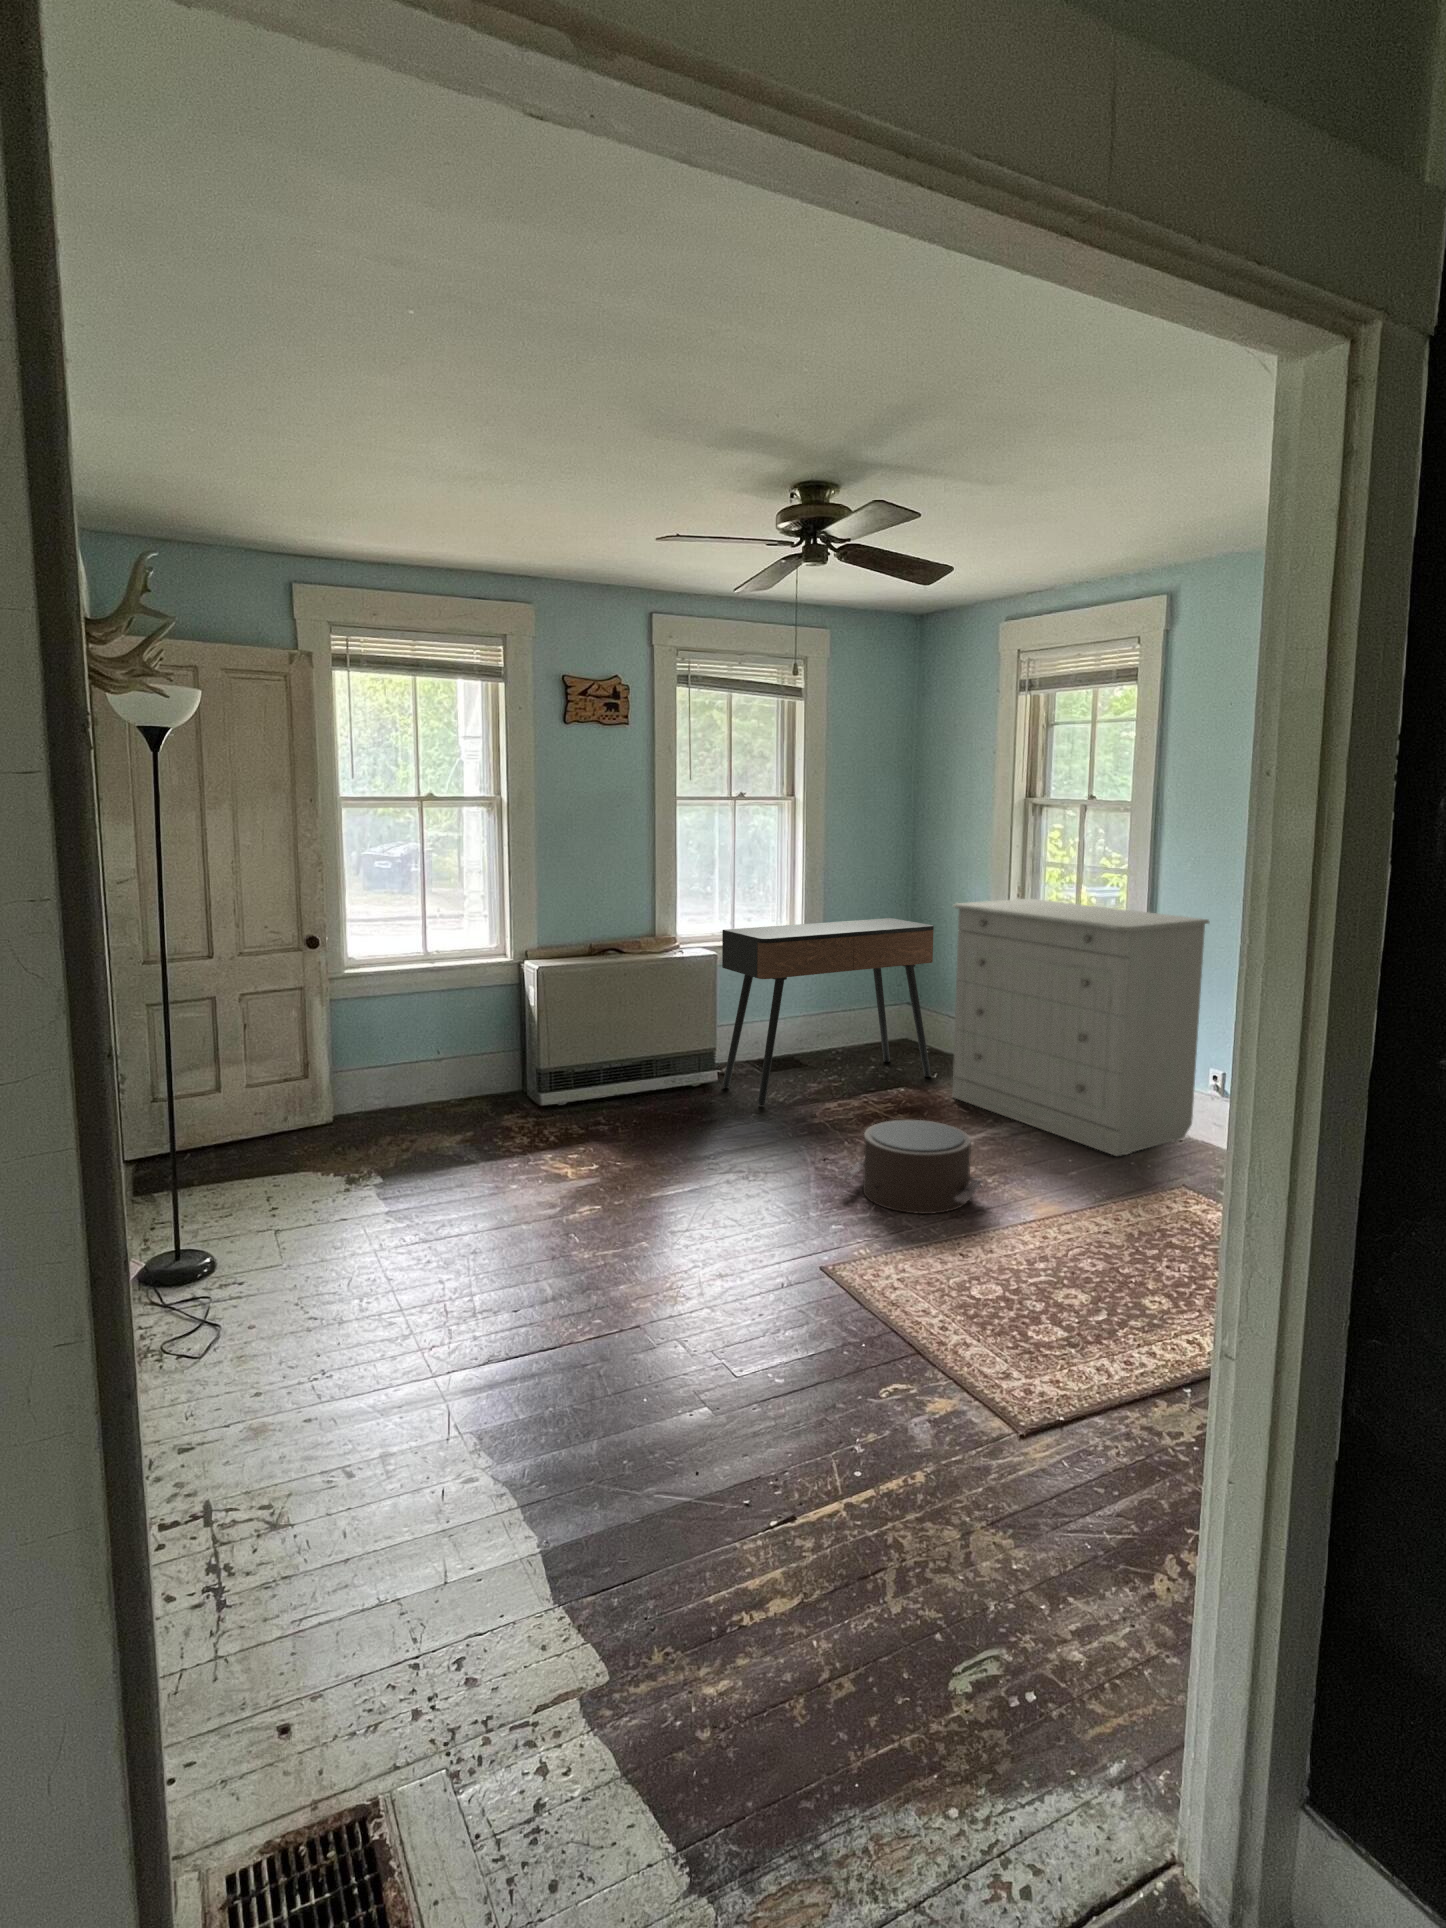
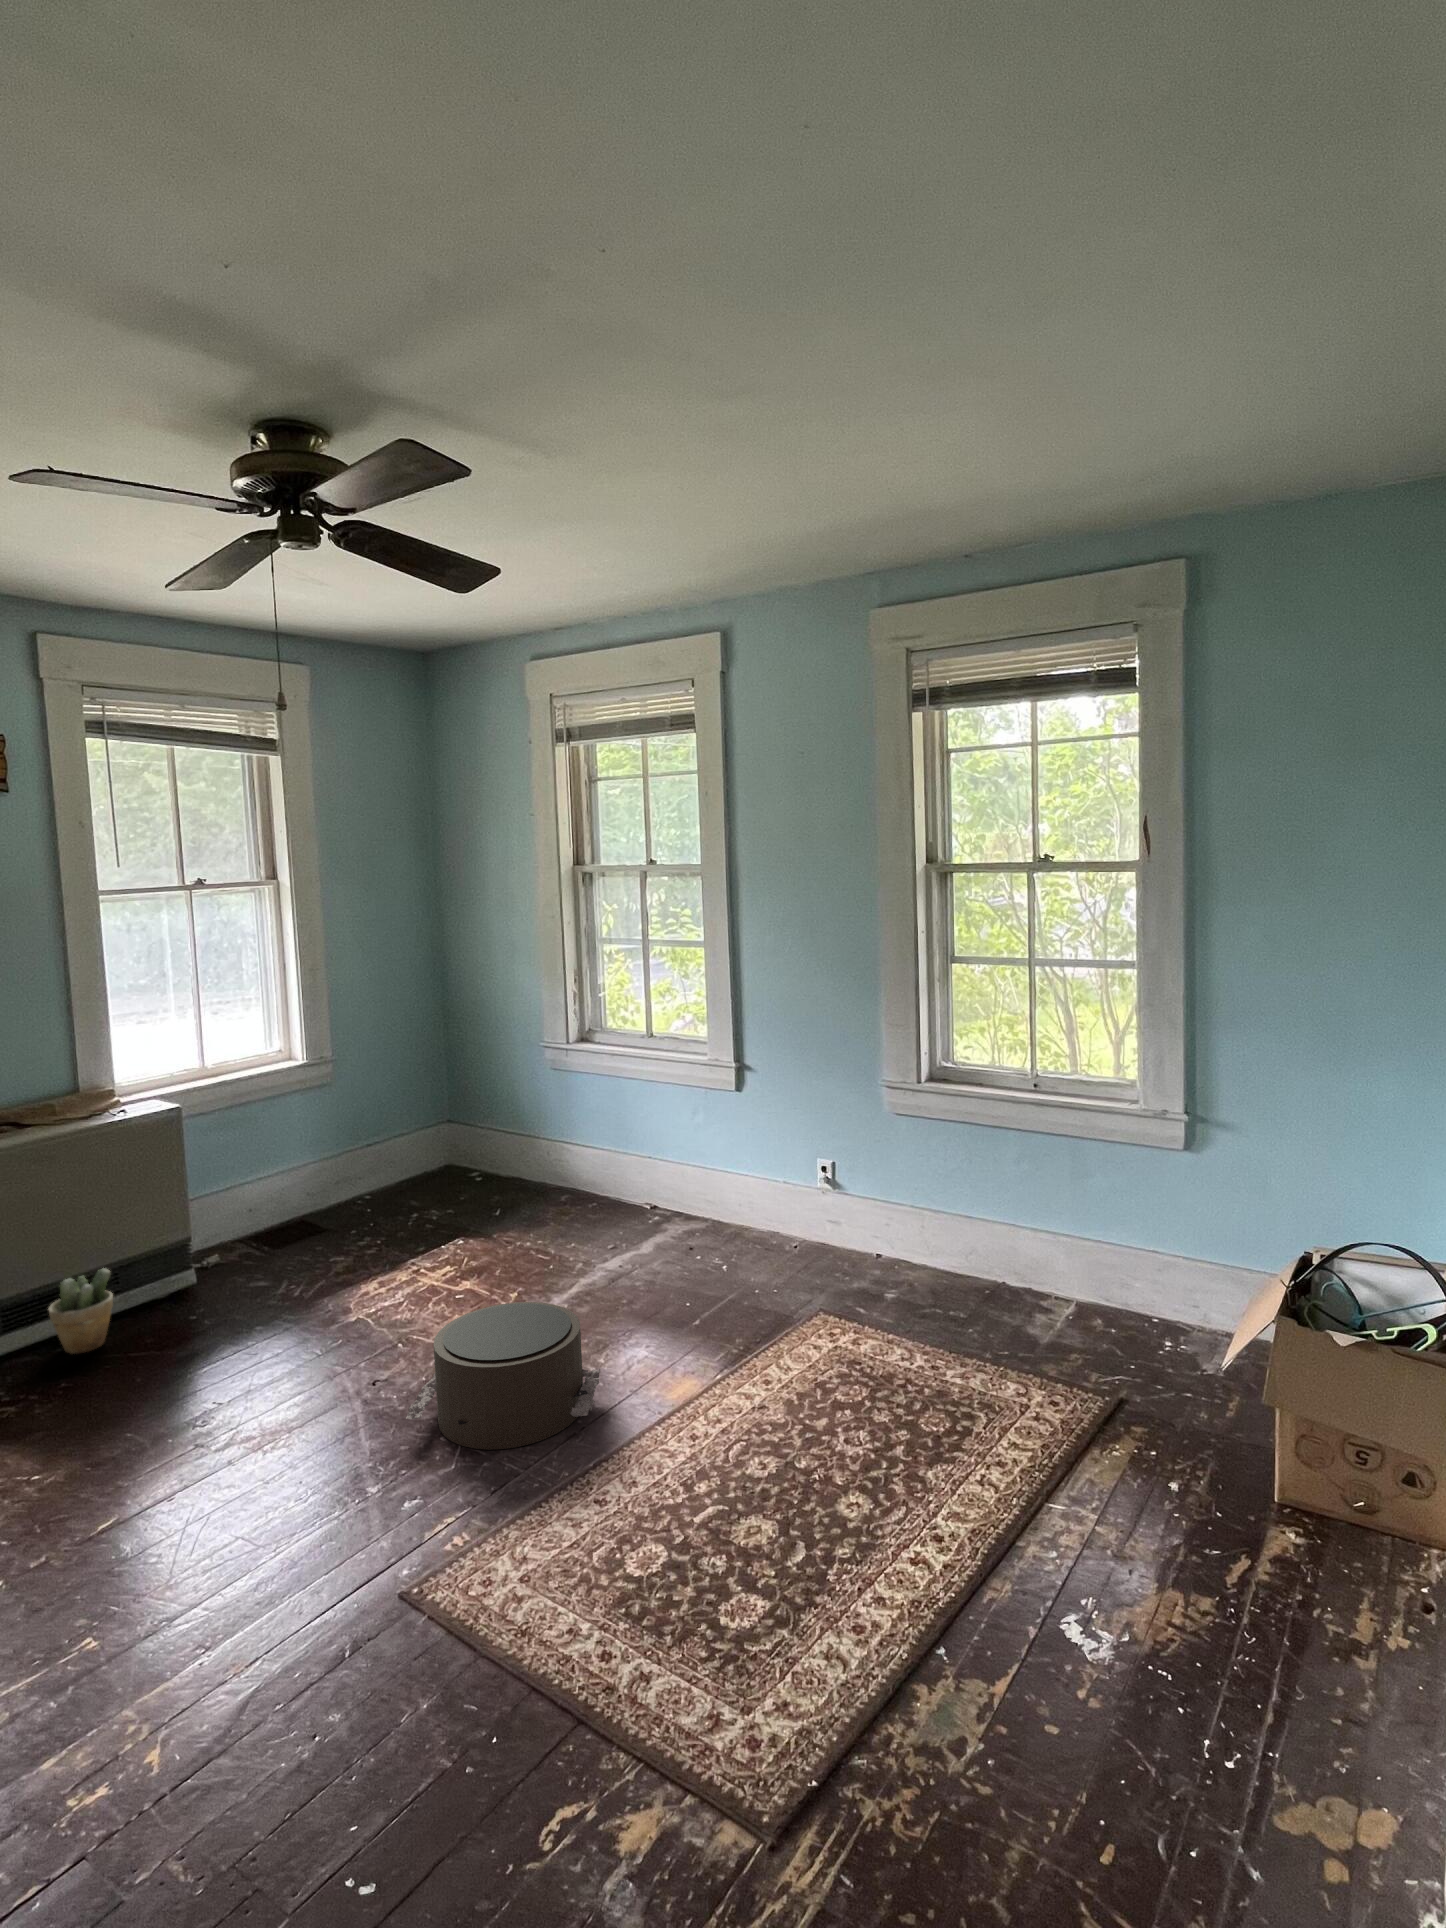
dresser: present [952,898,1210,1156] -> none [507,984,805,1287]
console table: present [722,918,934,1105] -> none [184,1023,493,1312]
potted plant: none [632,1054,669,1106] -> present [49,1268,113,1354]

